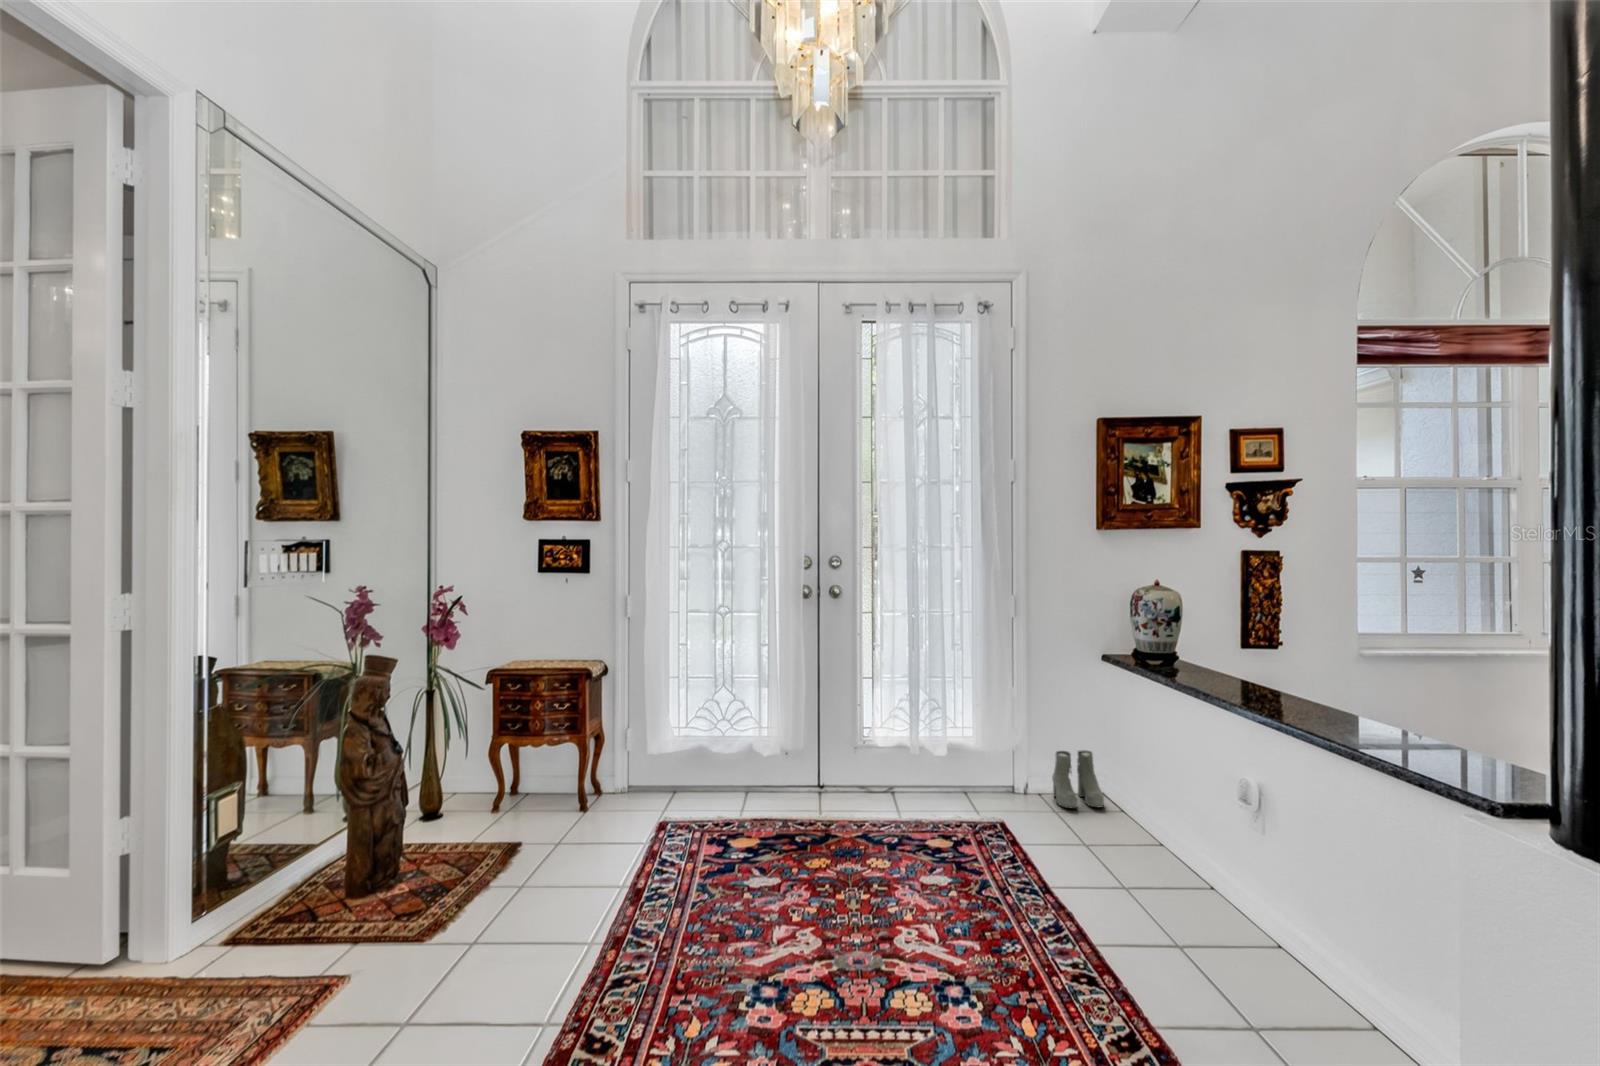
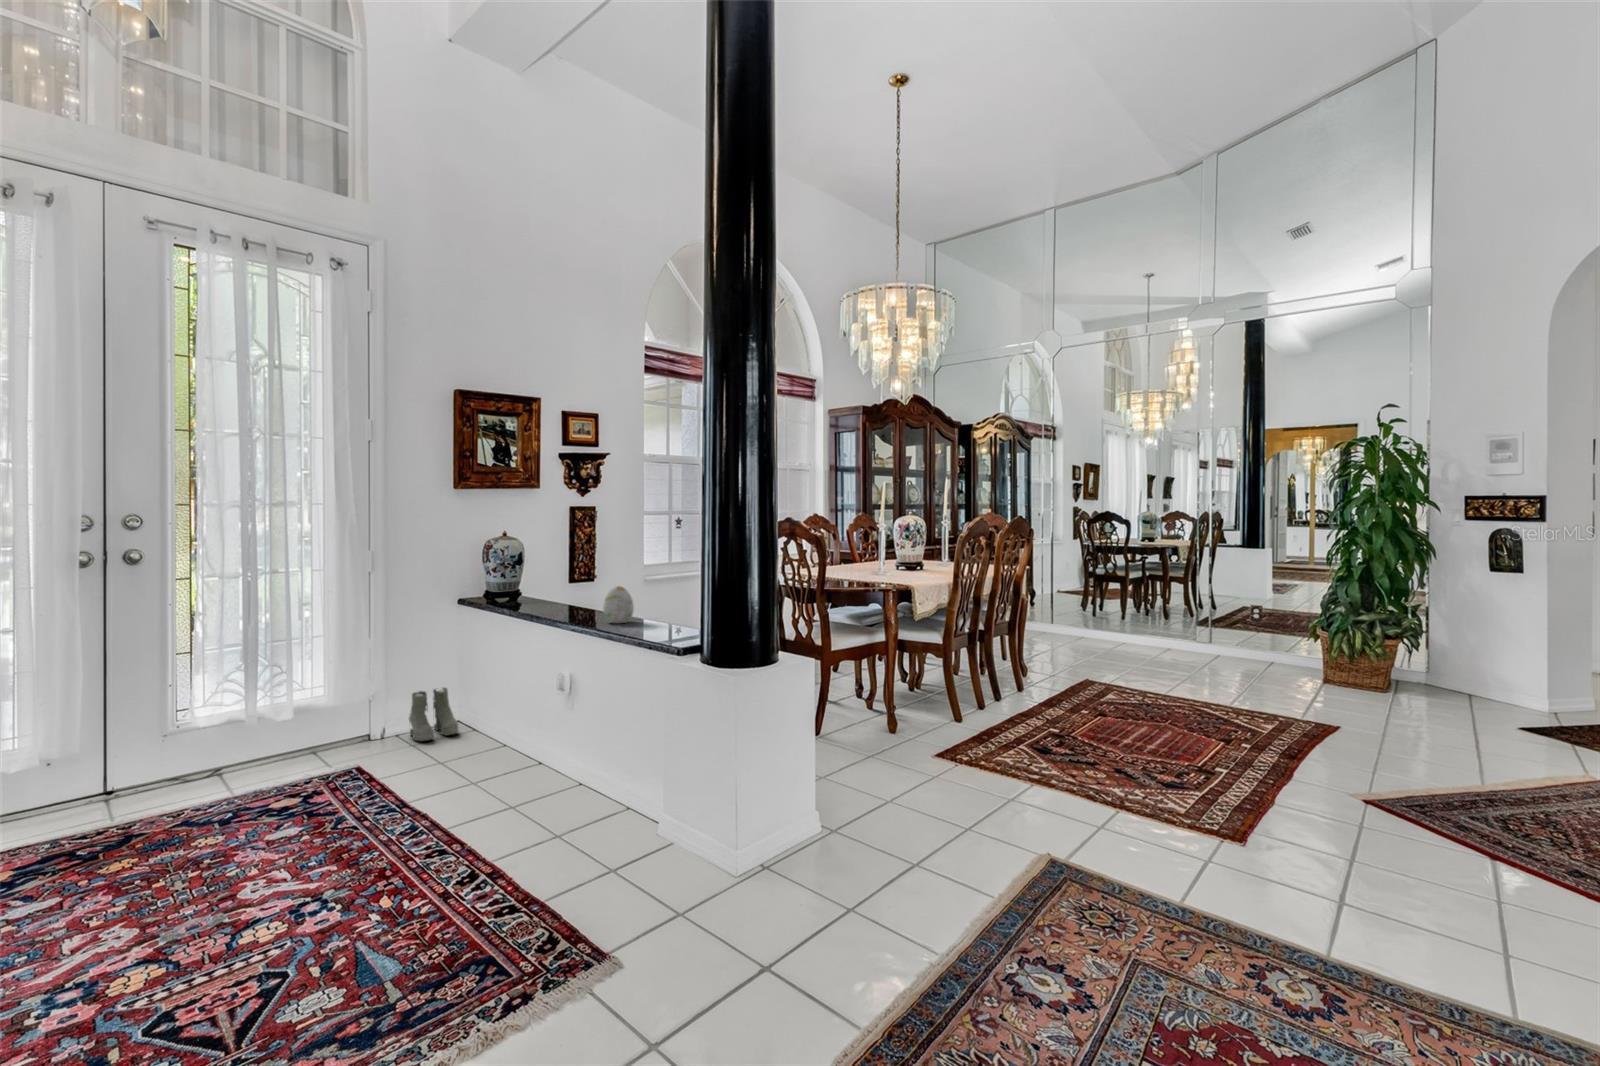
decorative egg: none [1293,669,1340,721] -> present [603,586,634,623]

